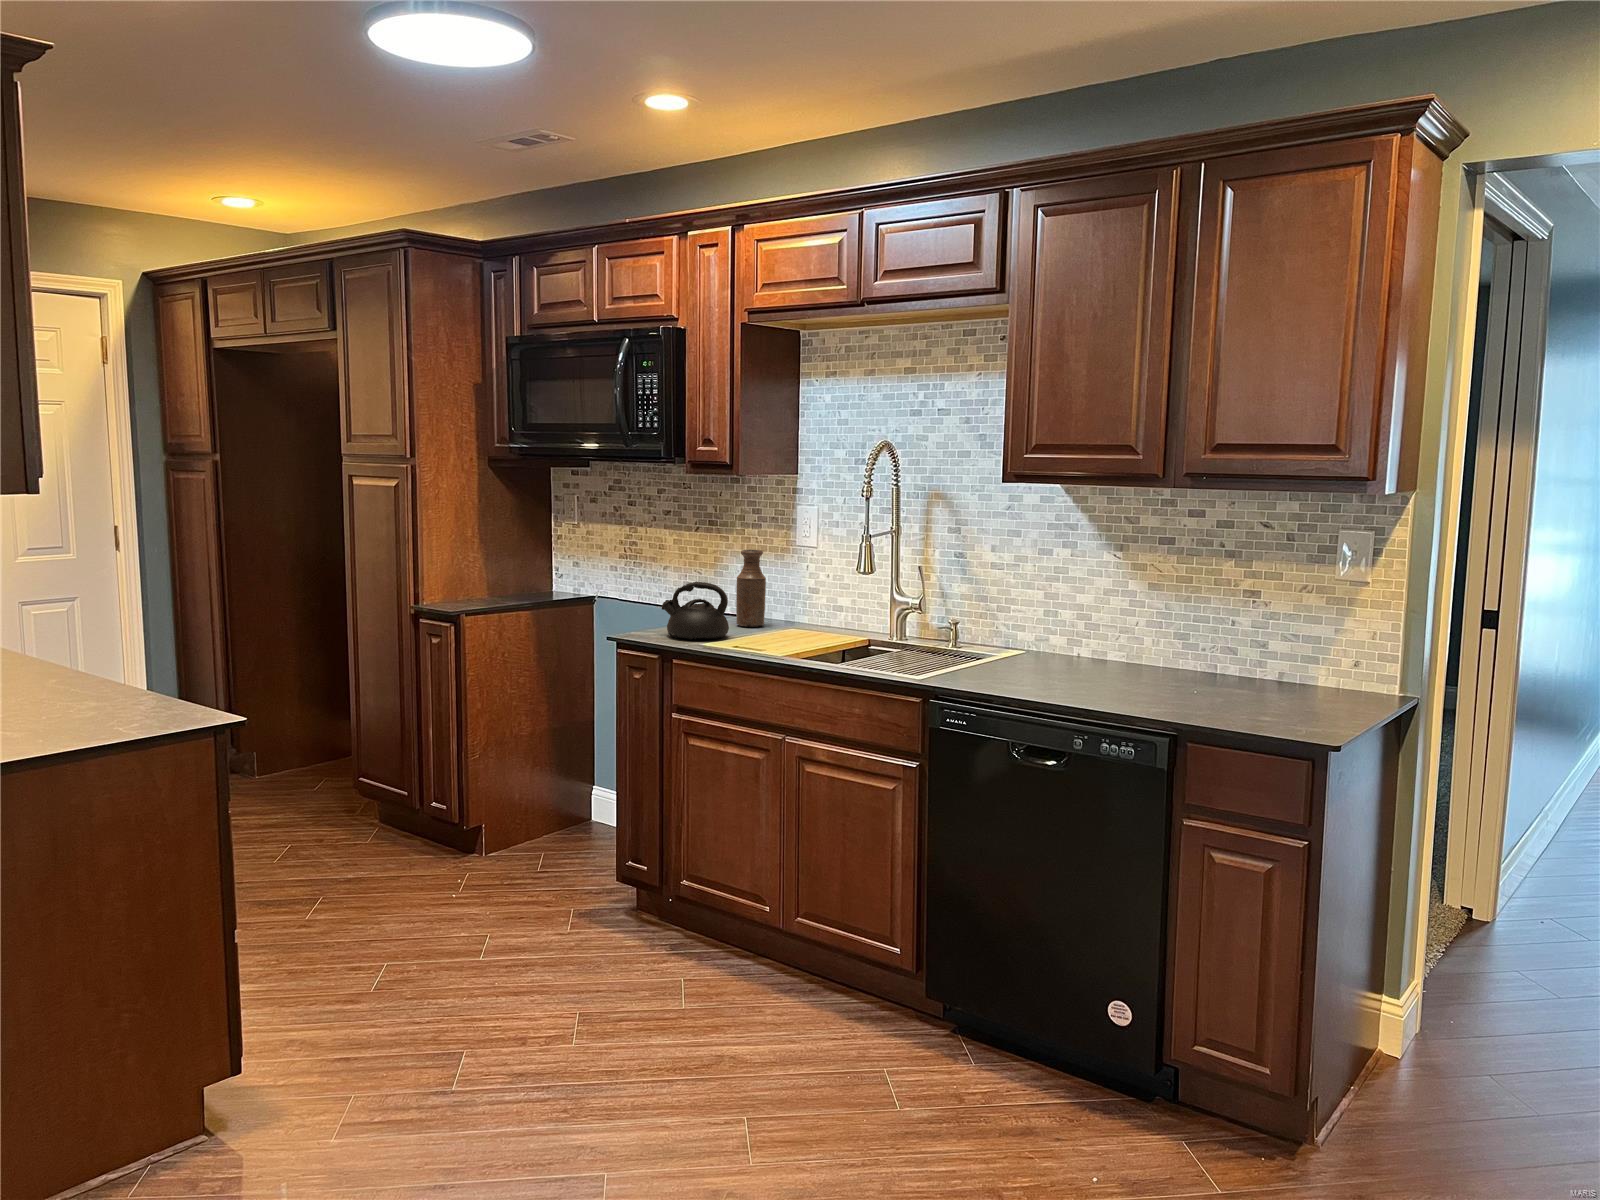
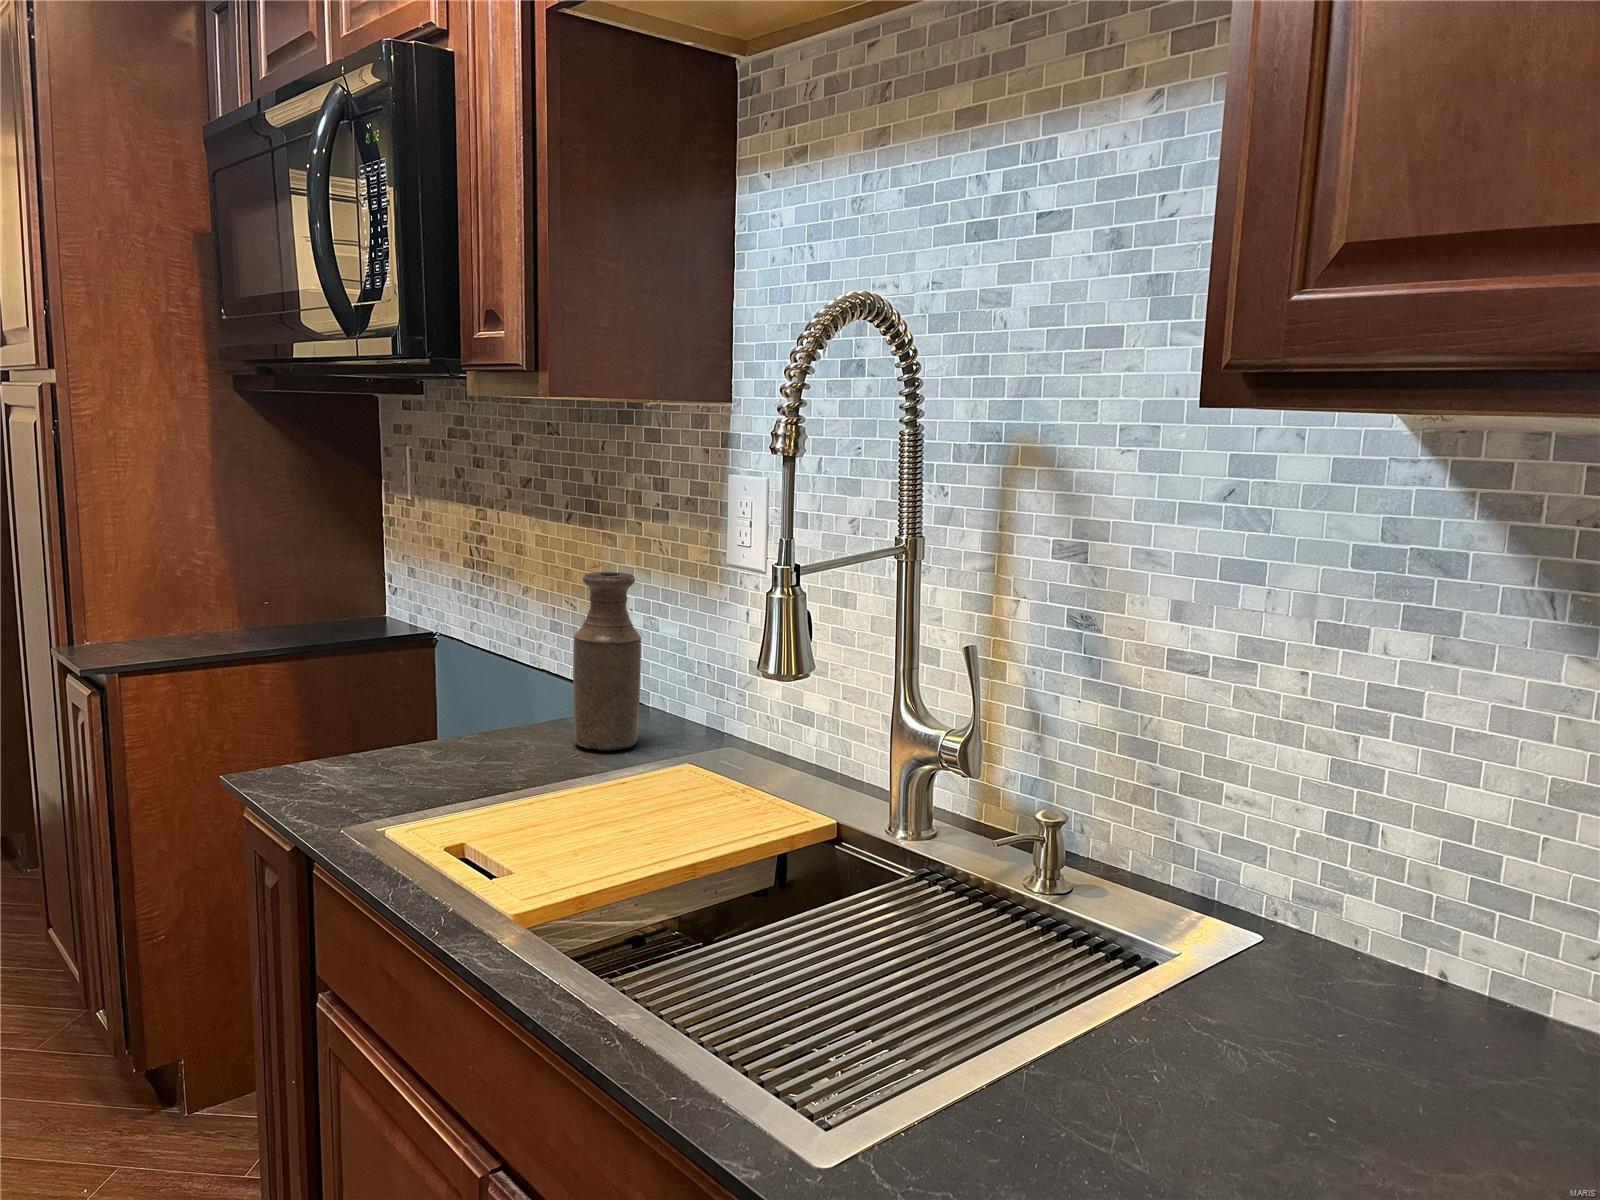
teapot: present [662,581,729,640] -> none [338,653,498,806]

